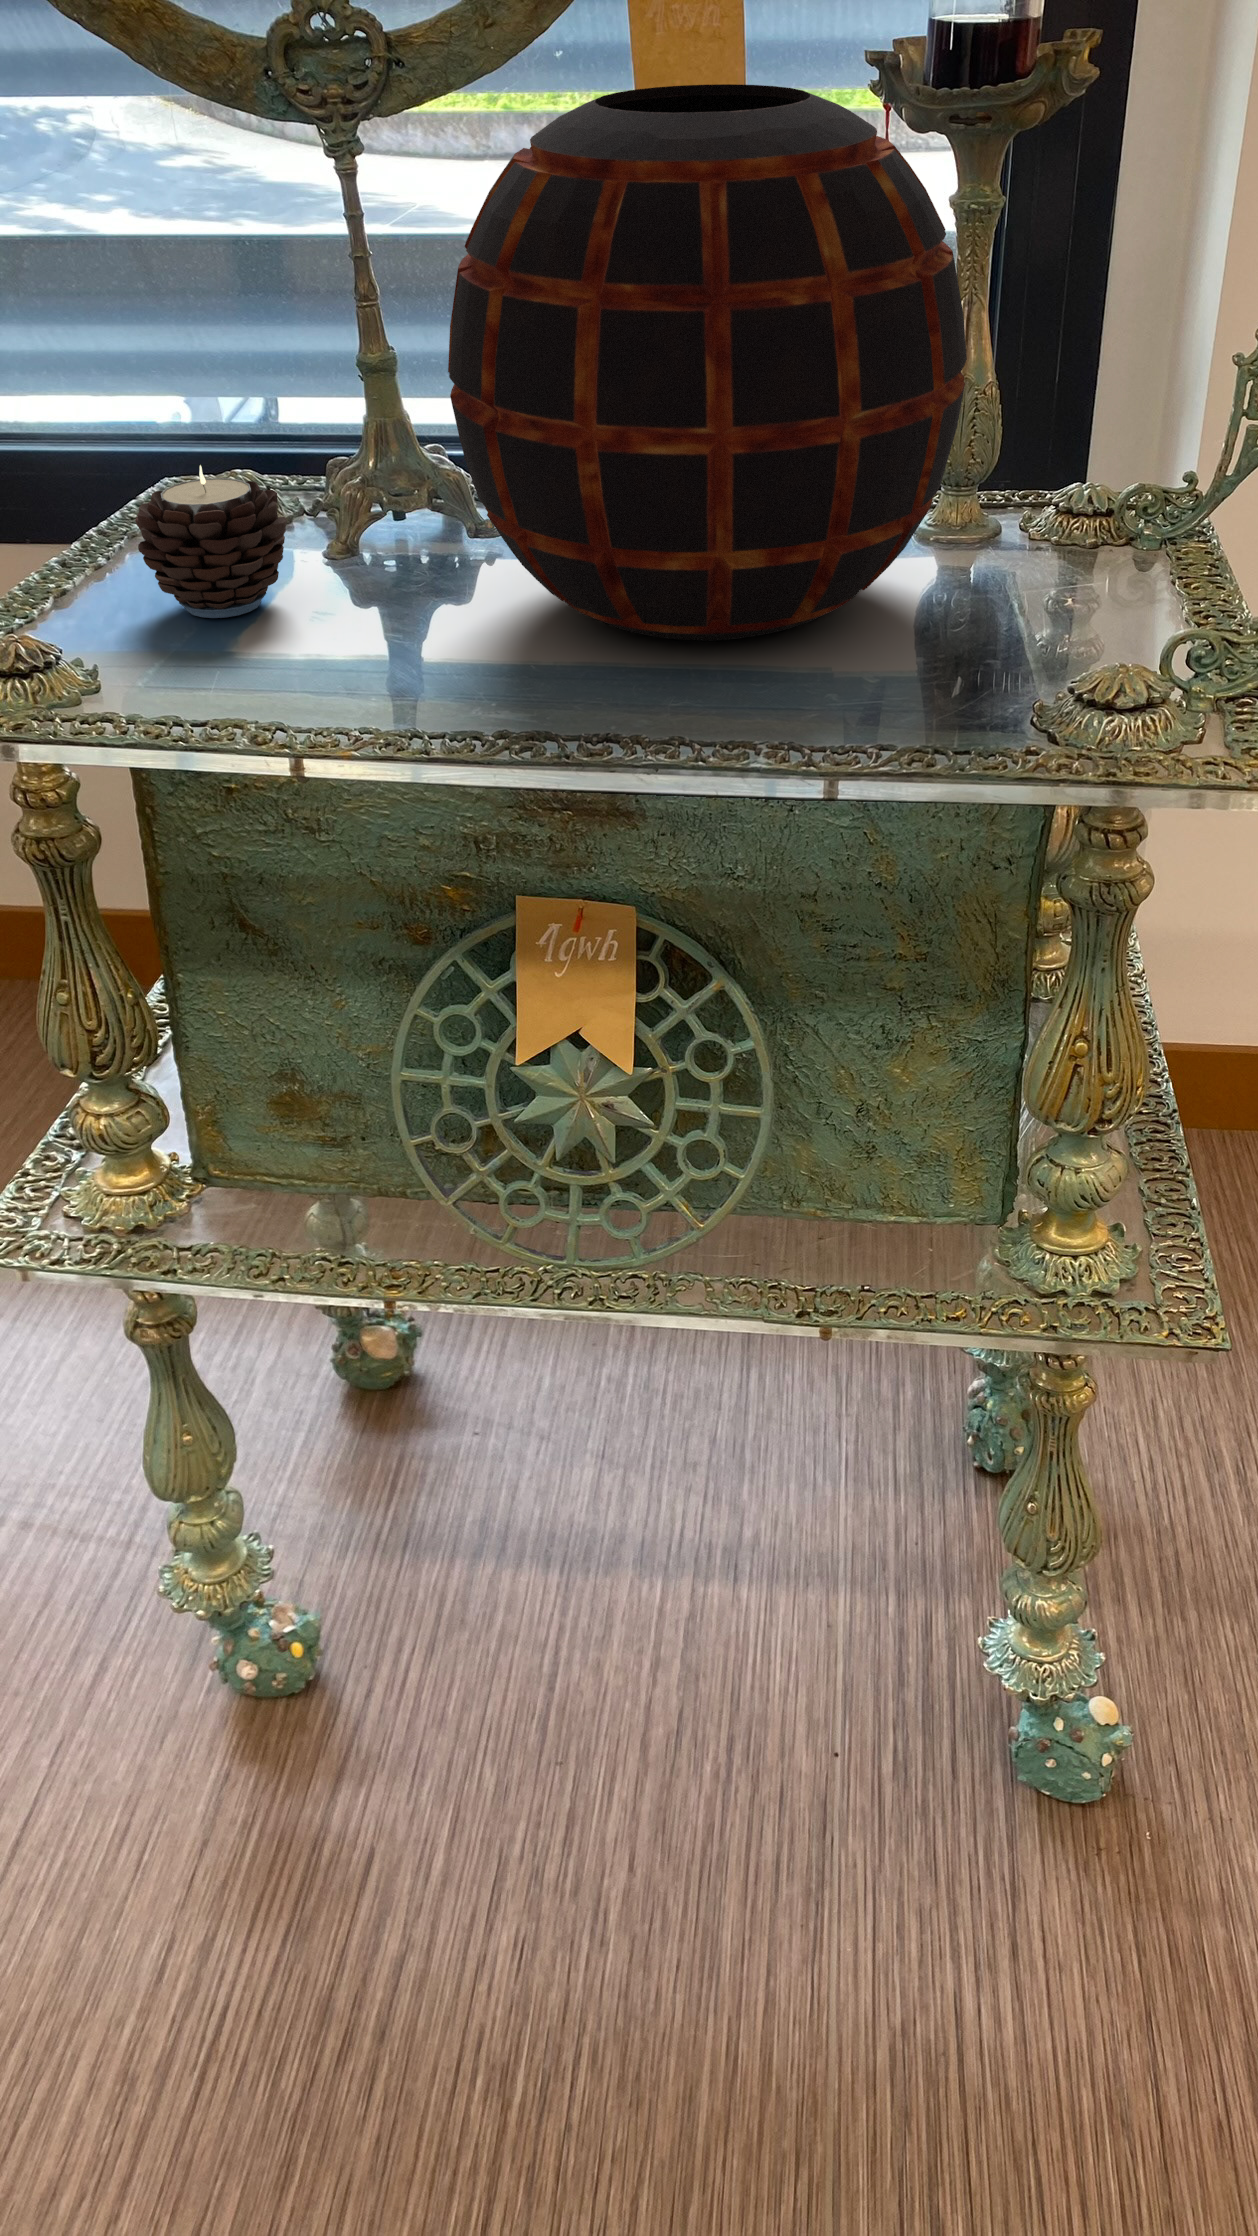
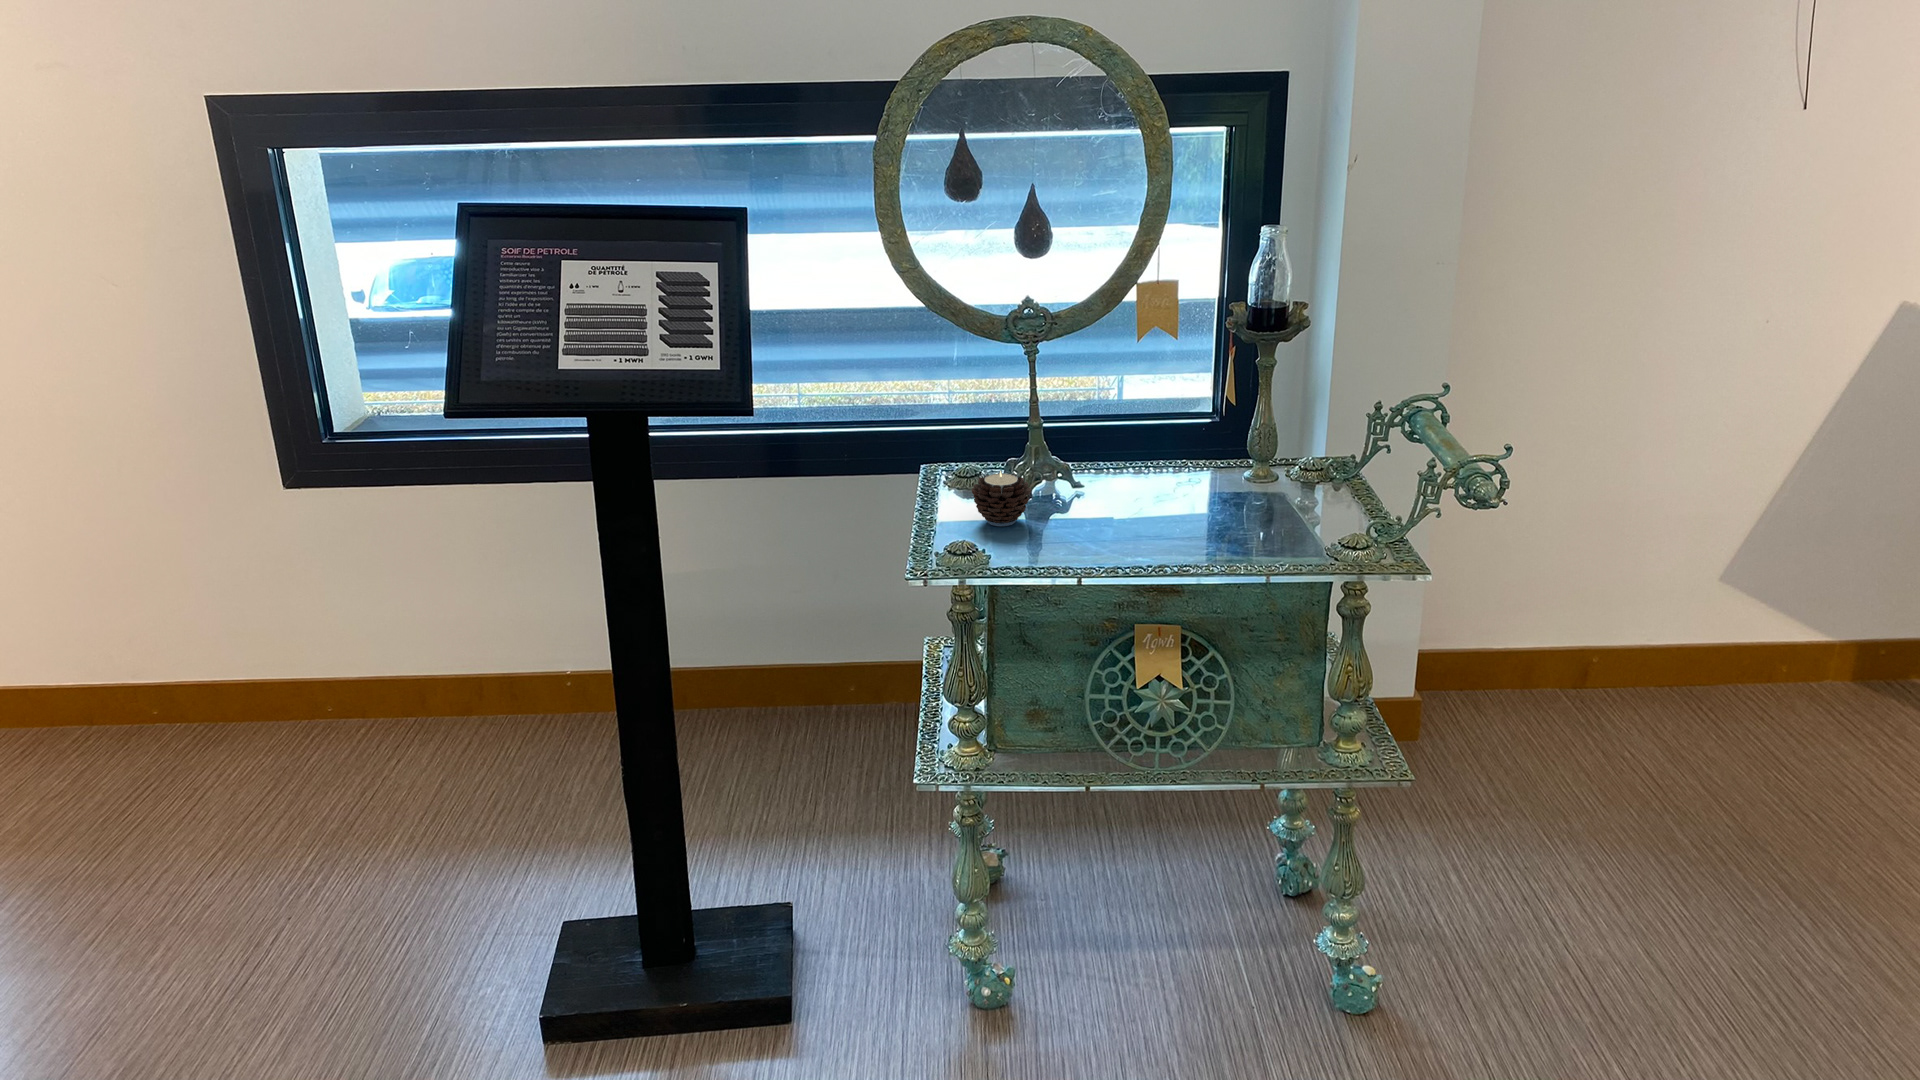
decorative vase: present [448,84,967,641] -> none [1098,335,1286,528]

